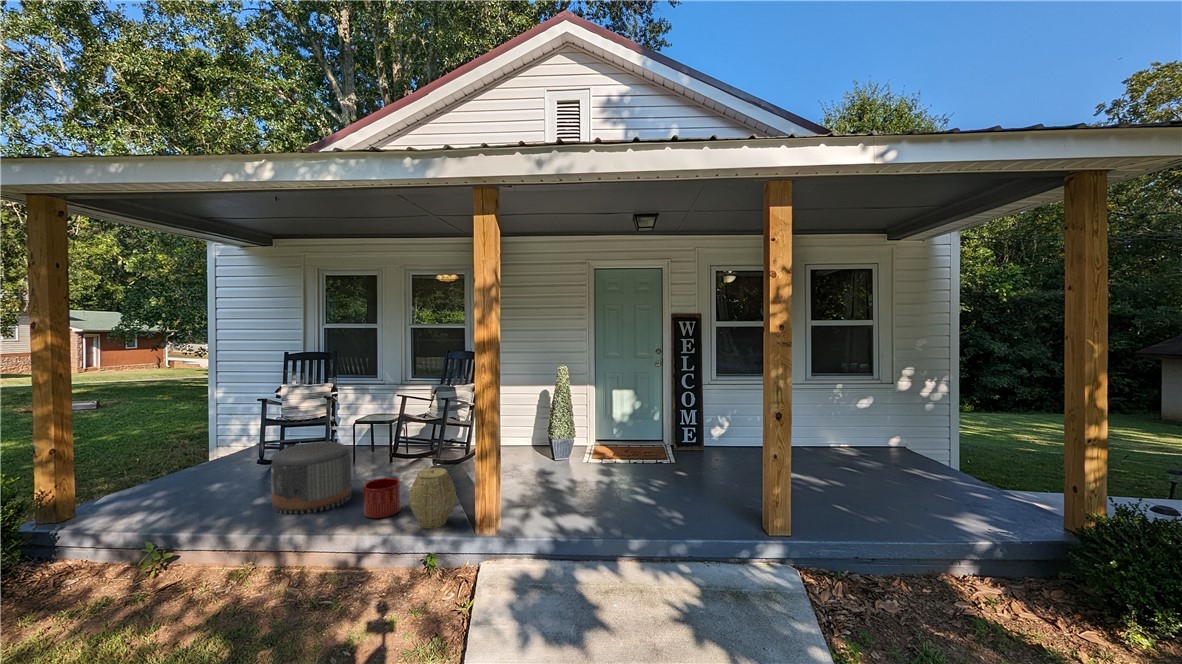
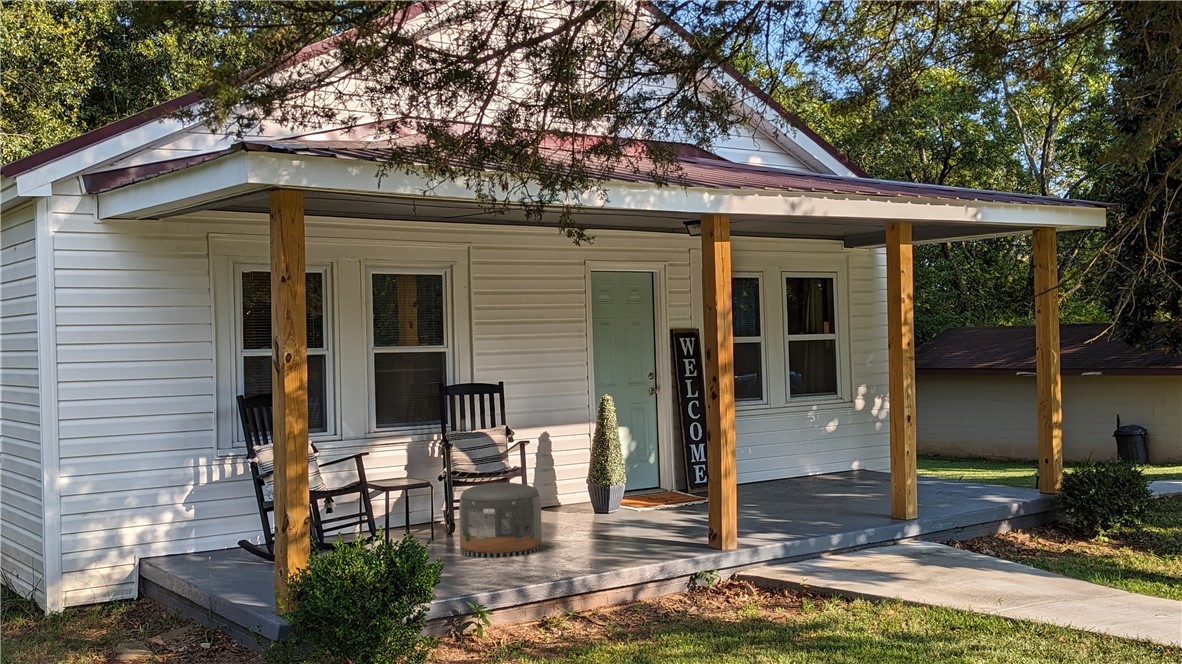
woven basket: present [409,468,456,528] -> none [646,482,690,539]
planter: present [363,478,401,519] -> none [582,507,619,545]

